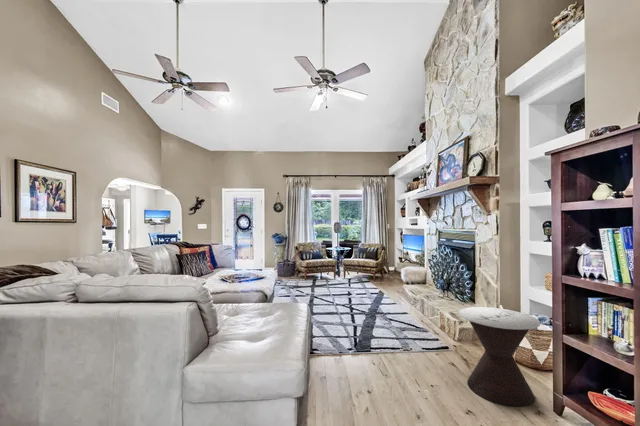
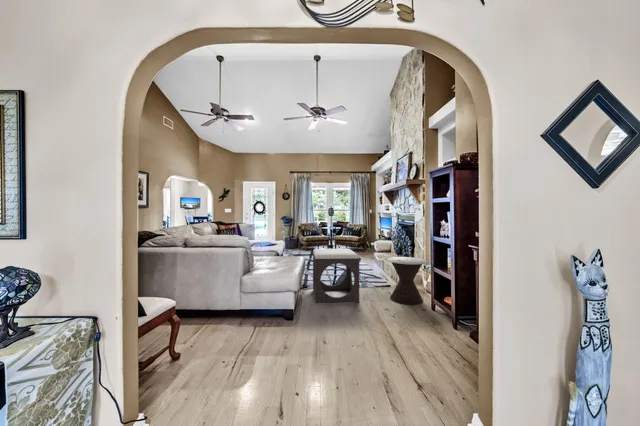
footstool: none [325,292,417,405] -> present [313,249,359,303]

